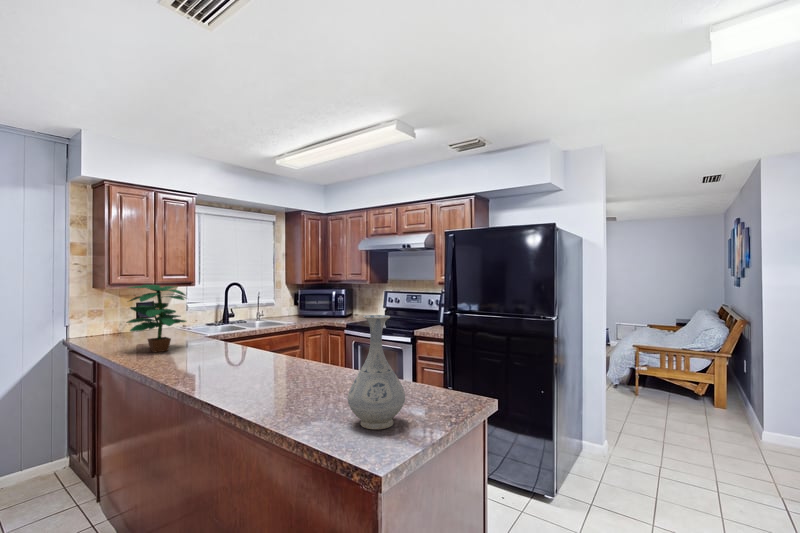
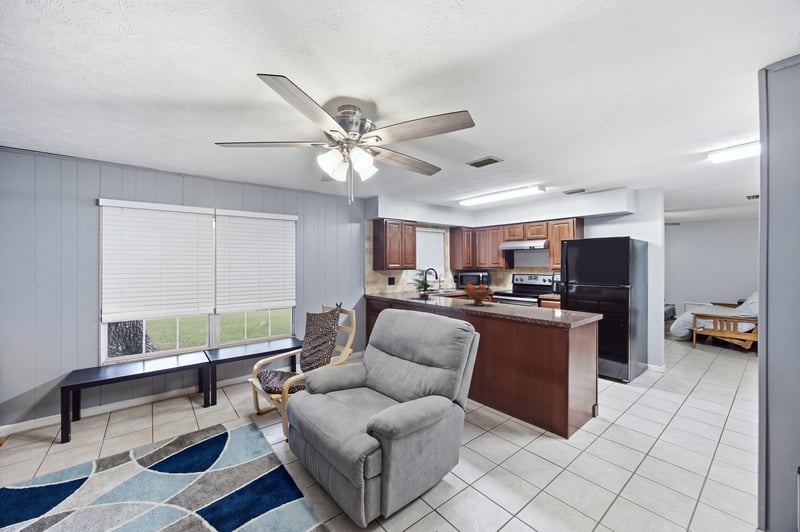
vase: present [348,315,405,430] -> none [548,280,571,318]
fruit bowl: none [211,319,281,370] -> present [464,284,493,305]

